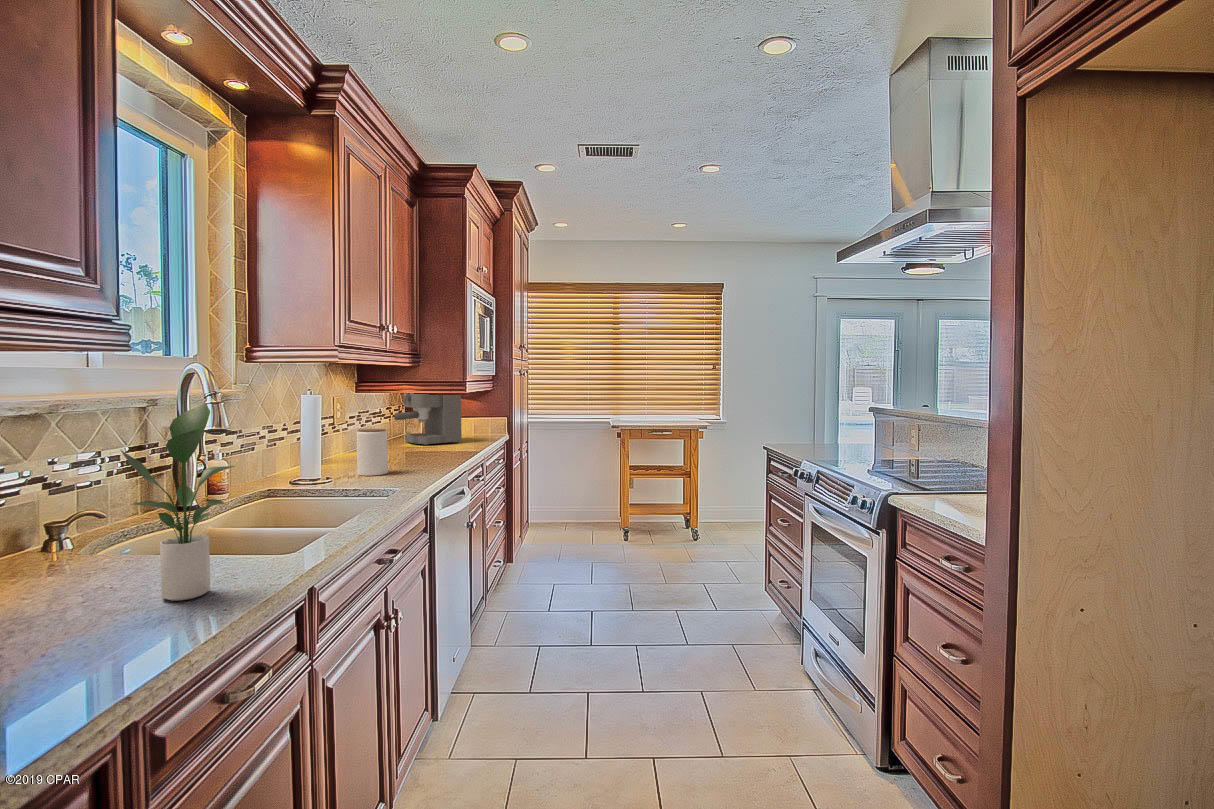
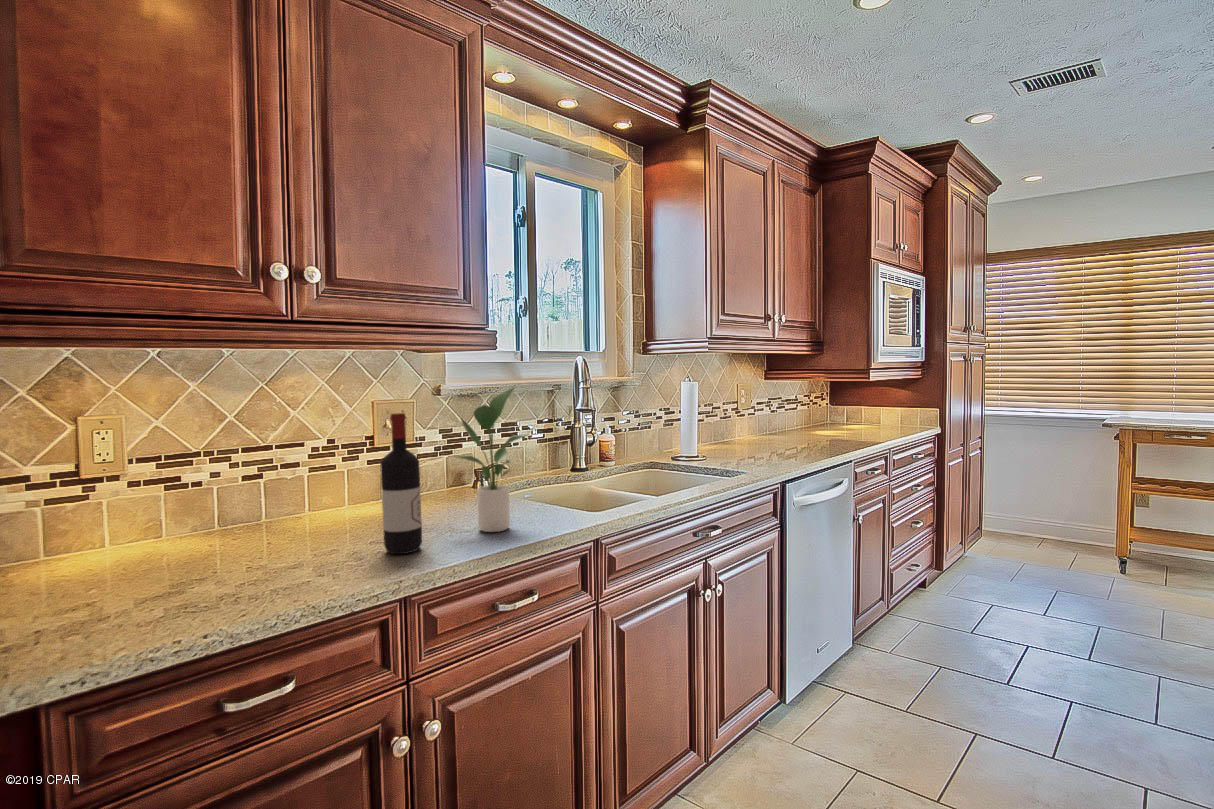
coffee maker: present [394,393,462,445] -> none [803,372,876,434]
jar: present [357,429,388,476] -> none [732,414,760,458]
wine bottle: none [36,446,112,660] -> present [380,413,422,554]

